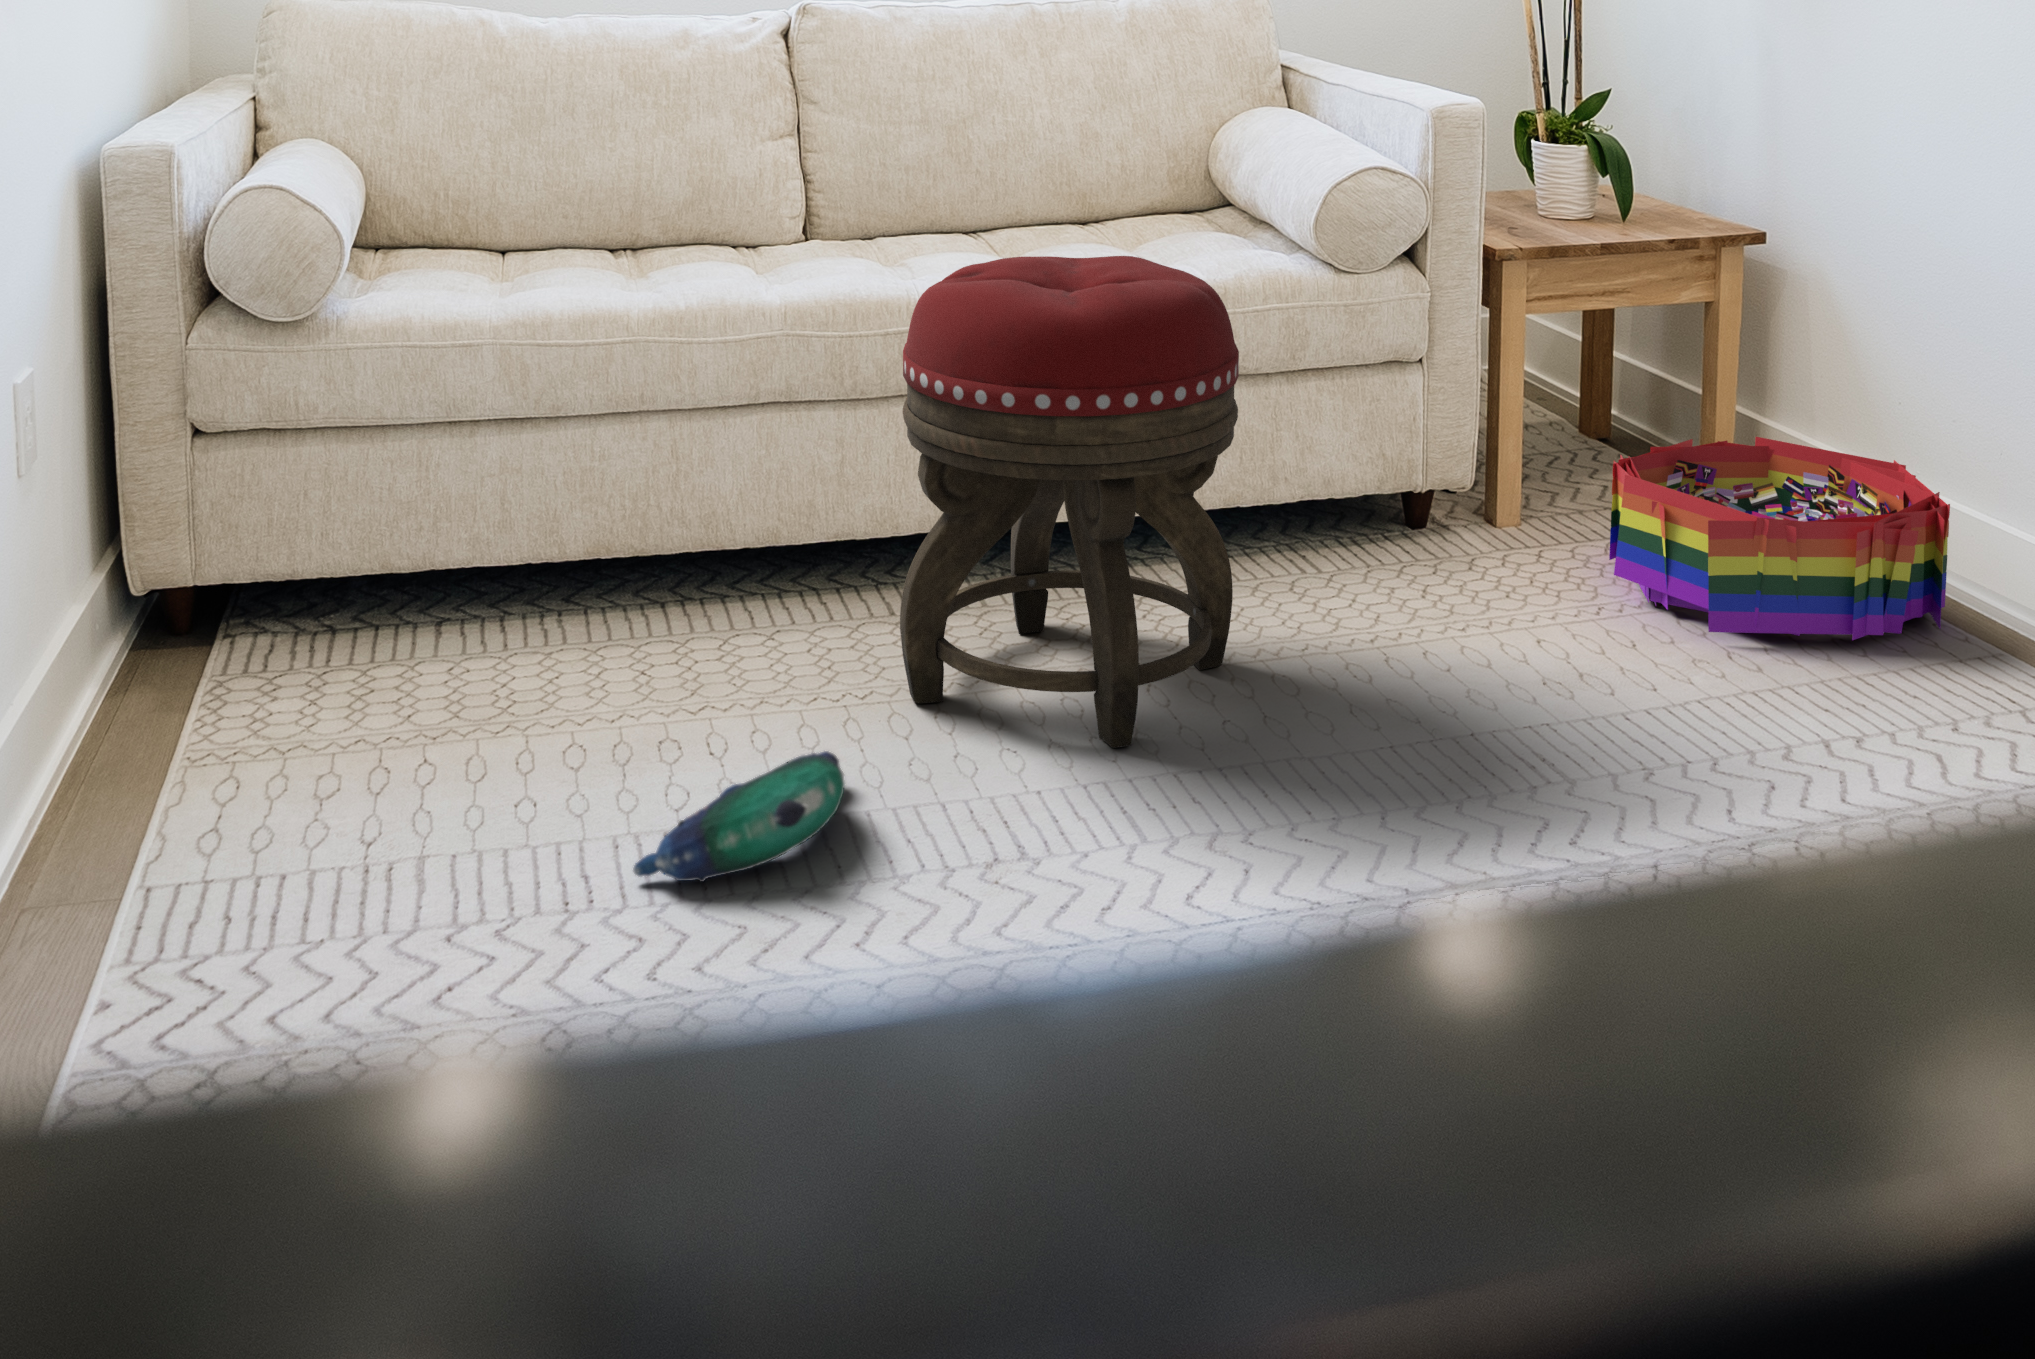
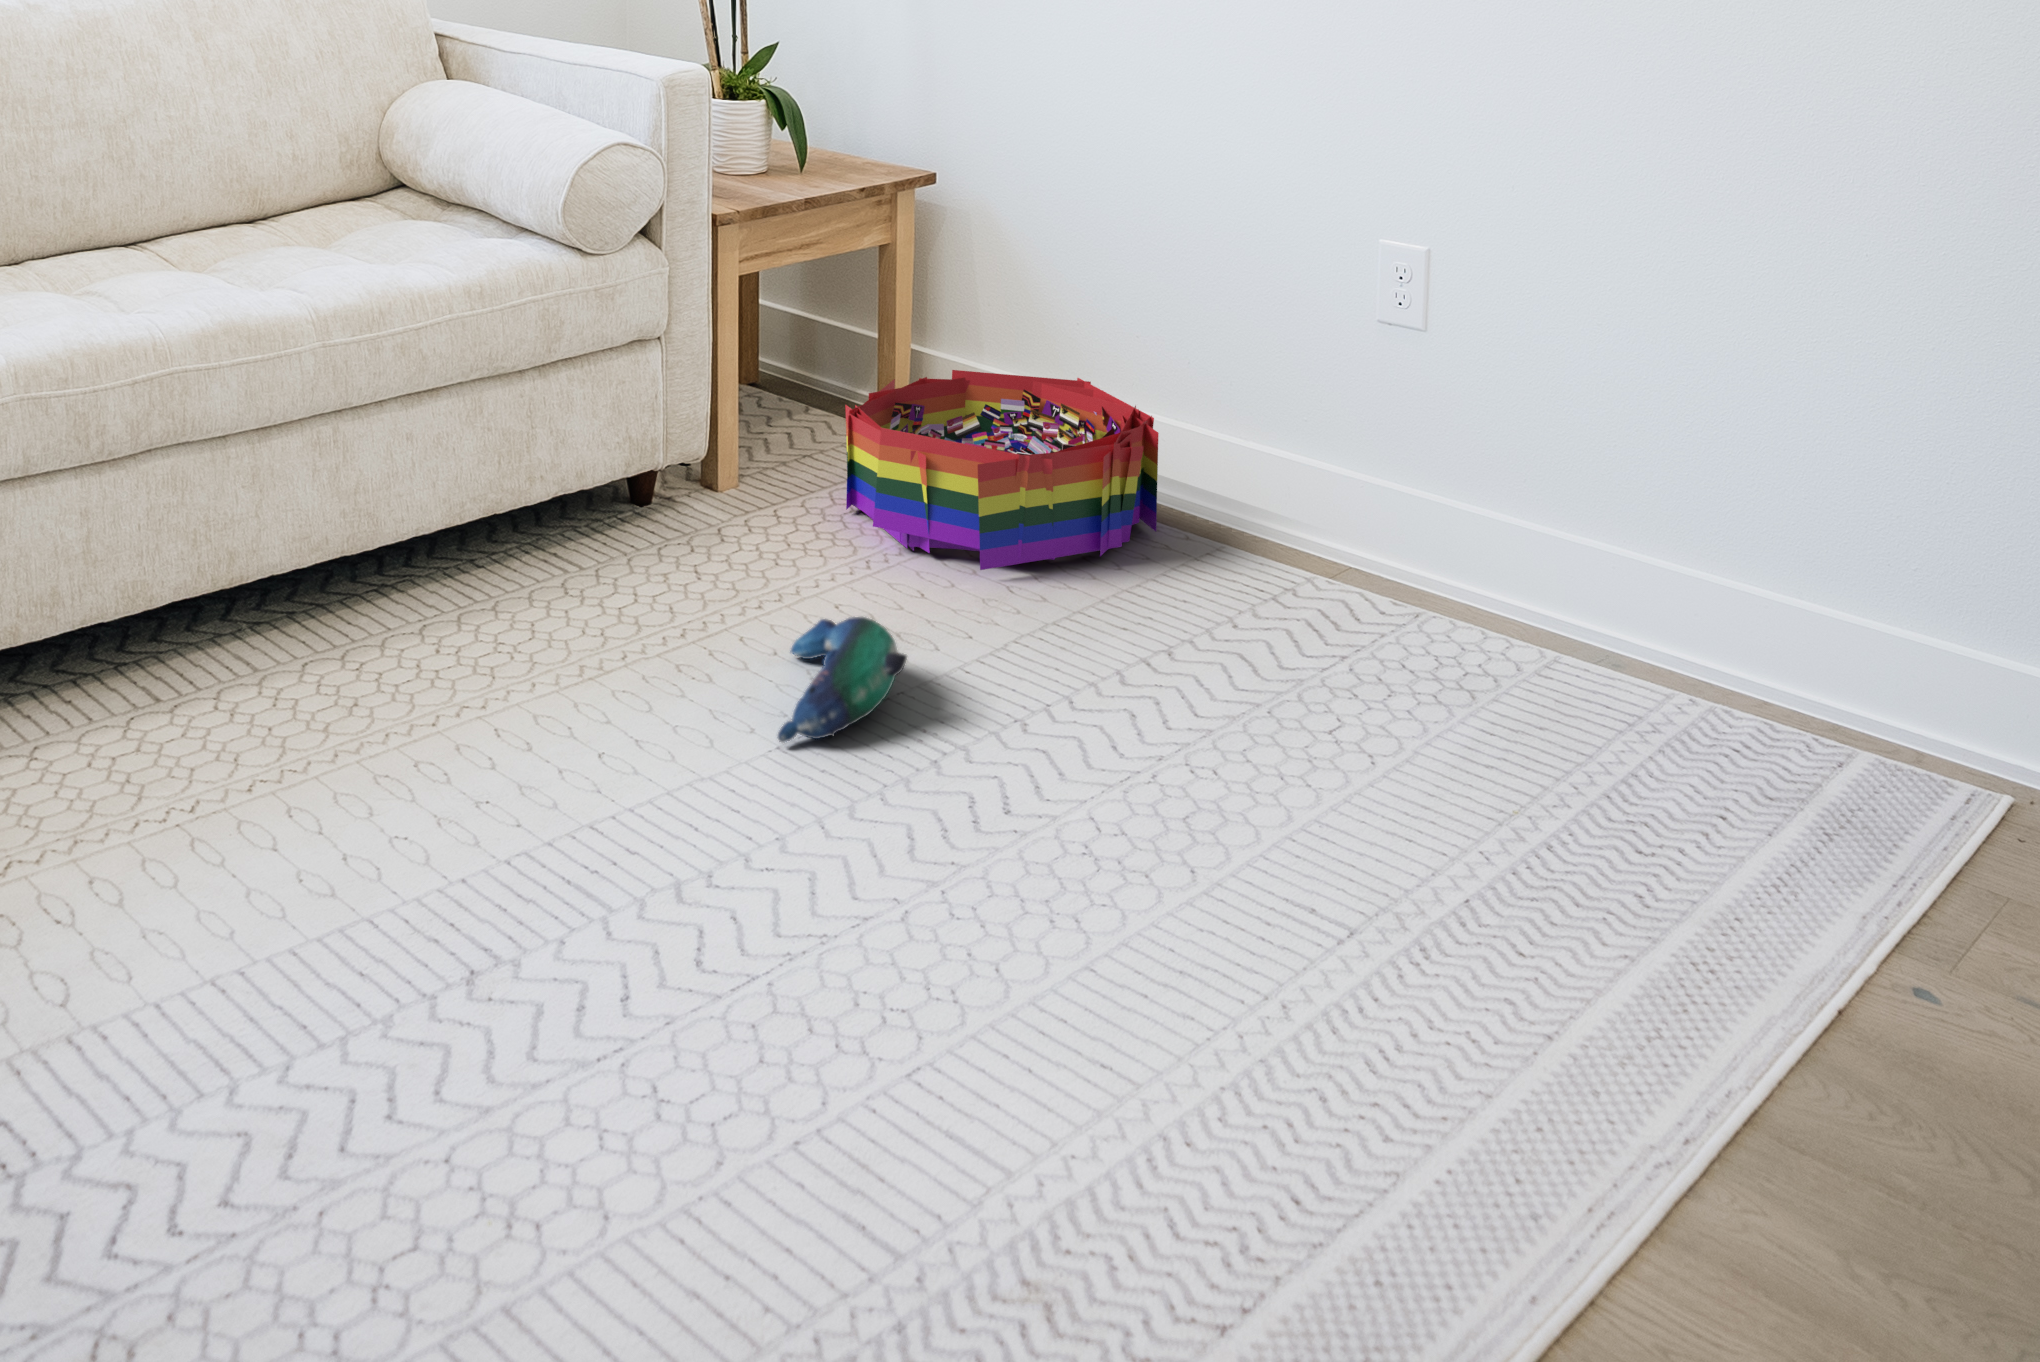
footstool: present [900,256,1239,748] -> none [216,271,592,813]
plush toy: present [633,751,845,882] -> present [778,617,907,742]

